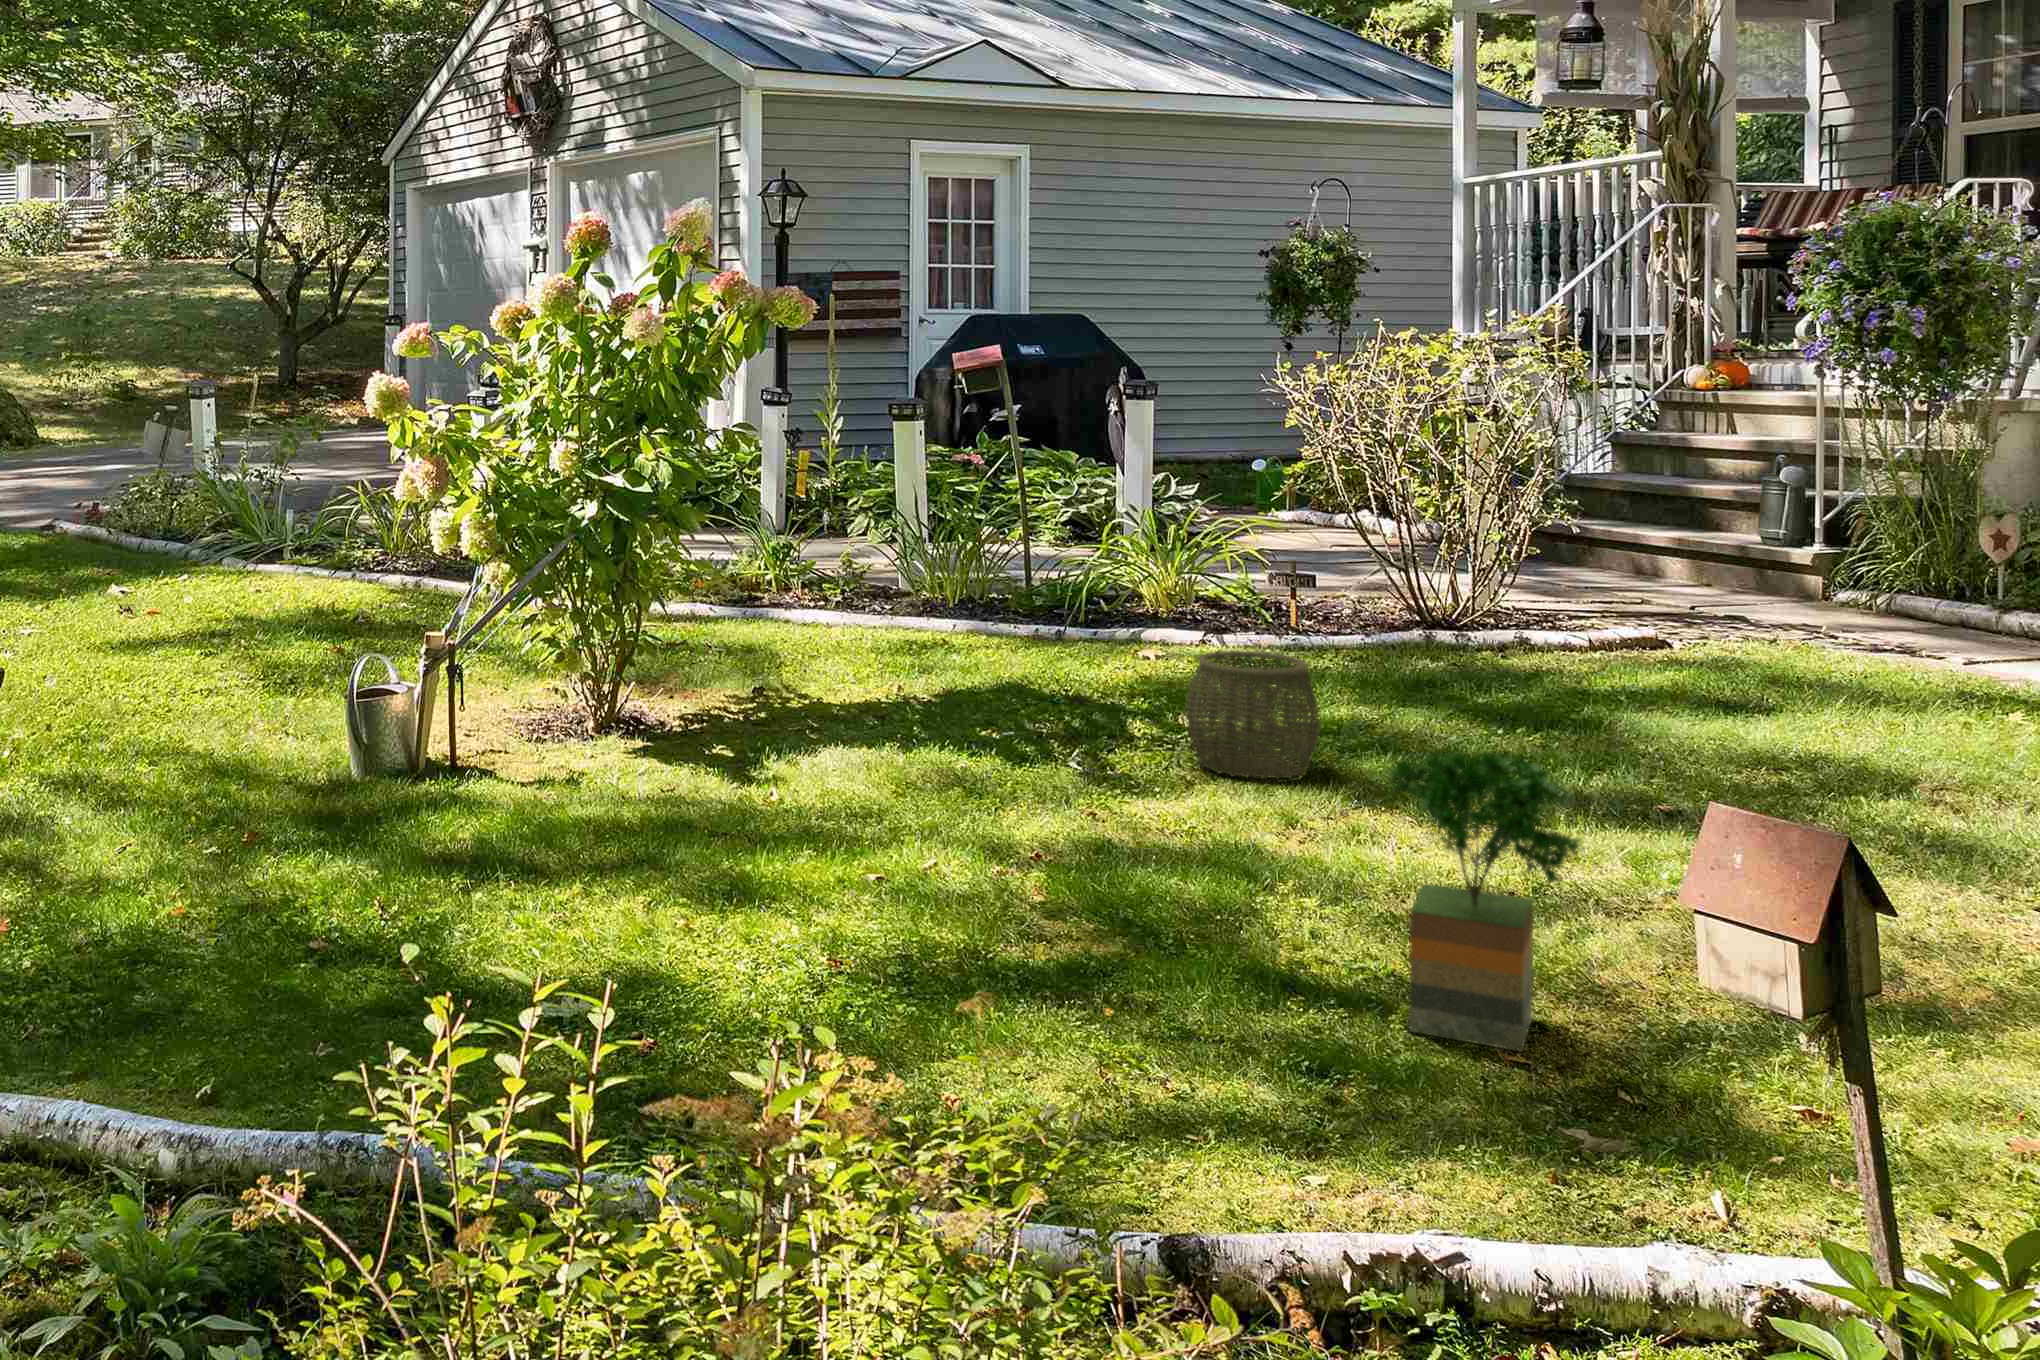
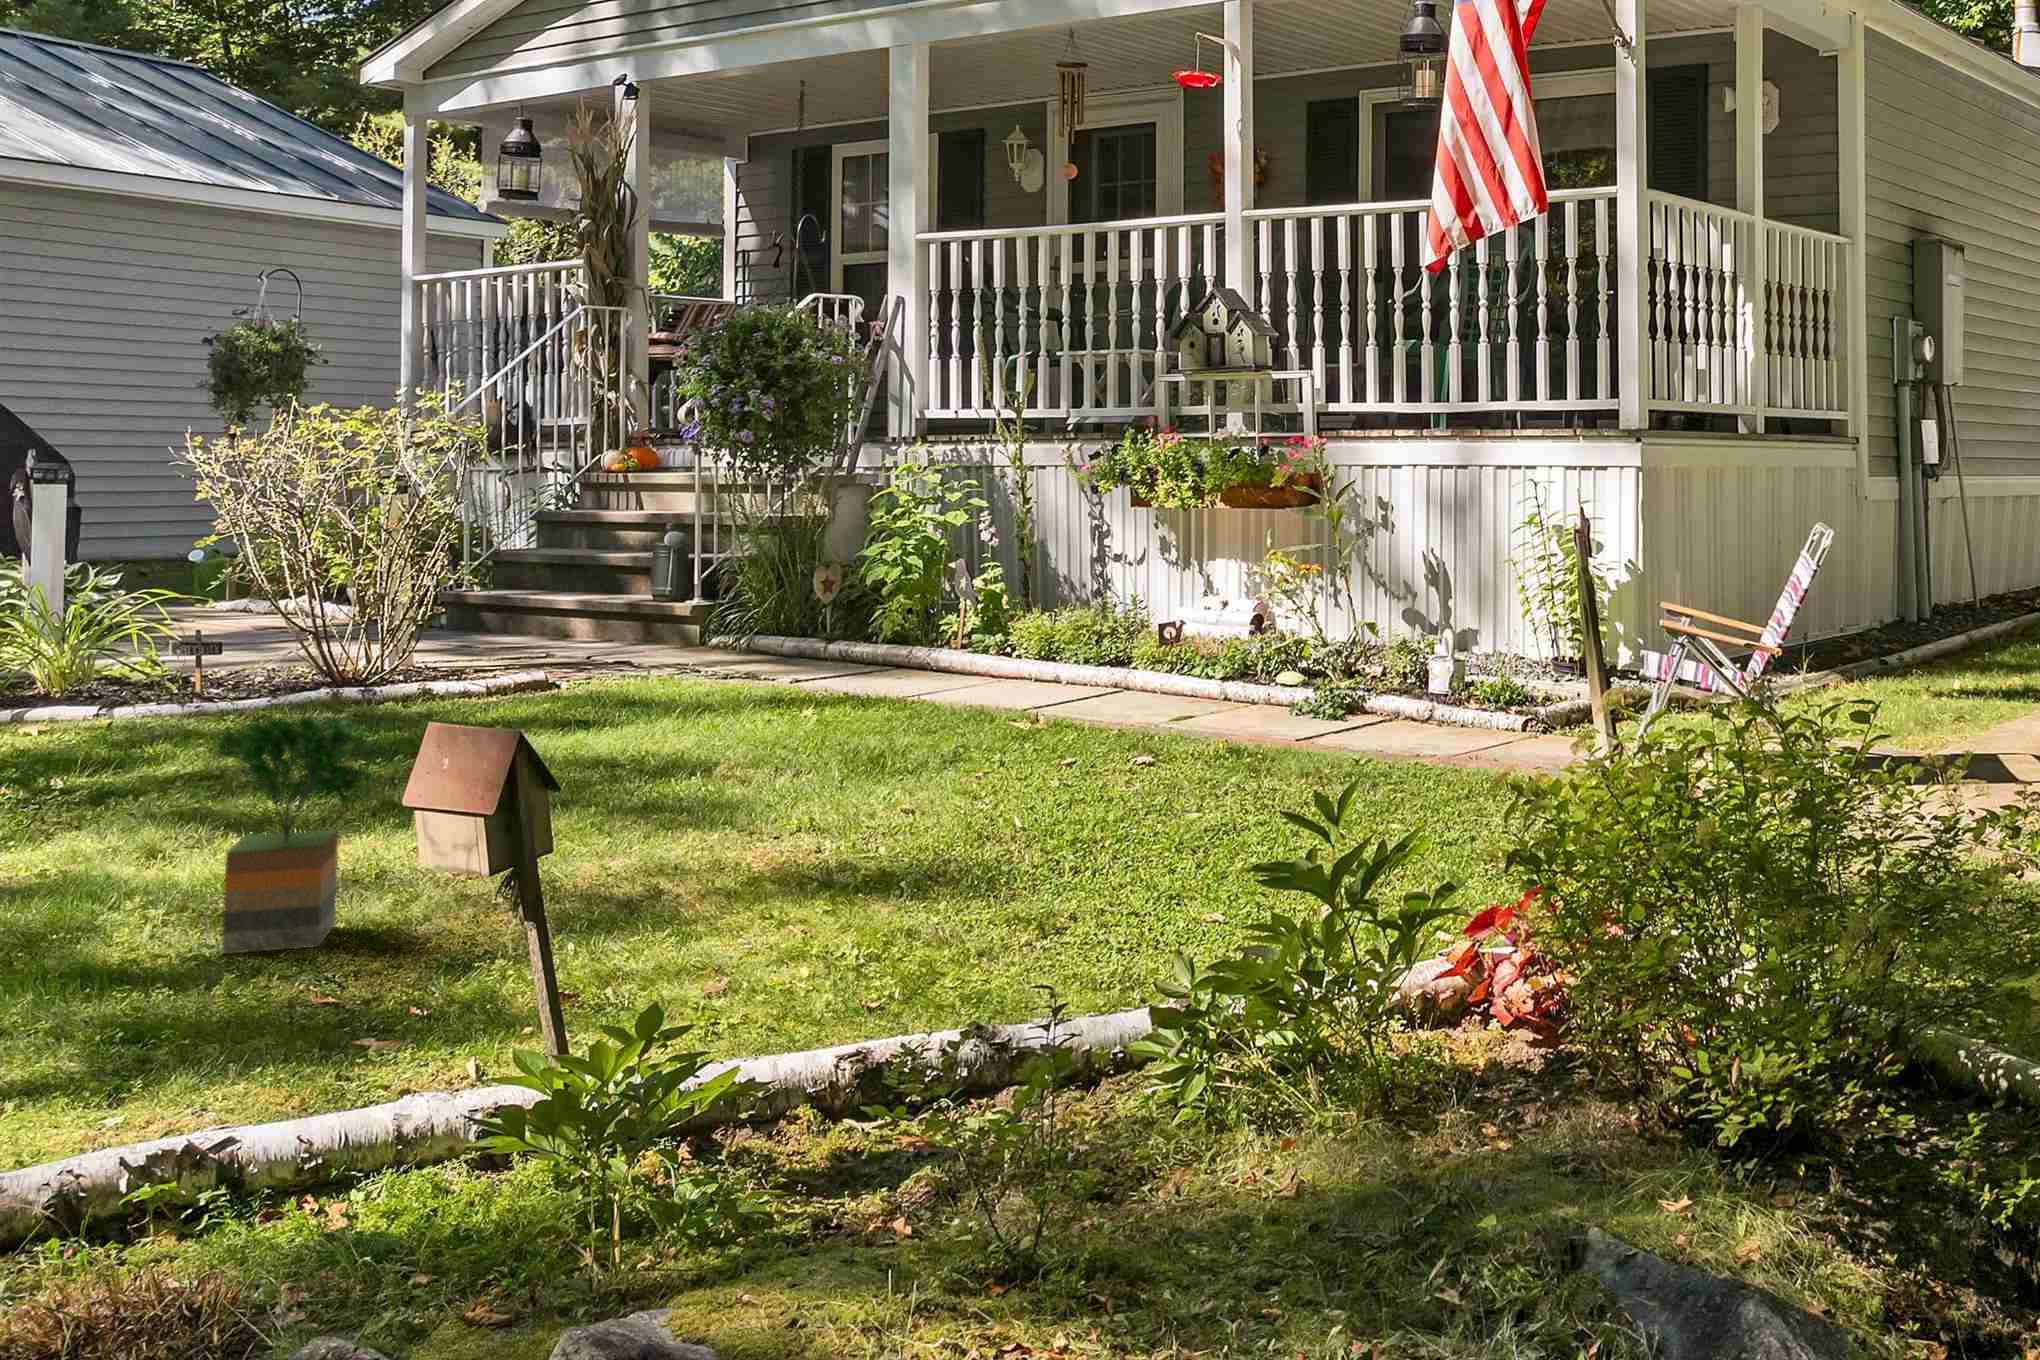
woven basket: present [1186,651,1320,779] -> none [49,697,196,817]

